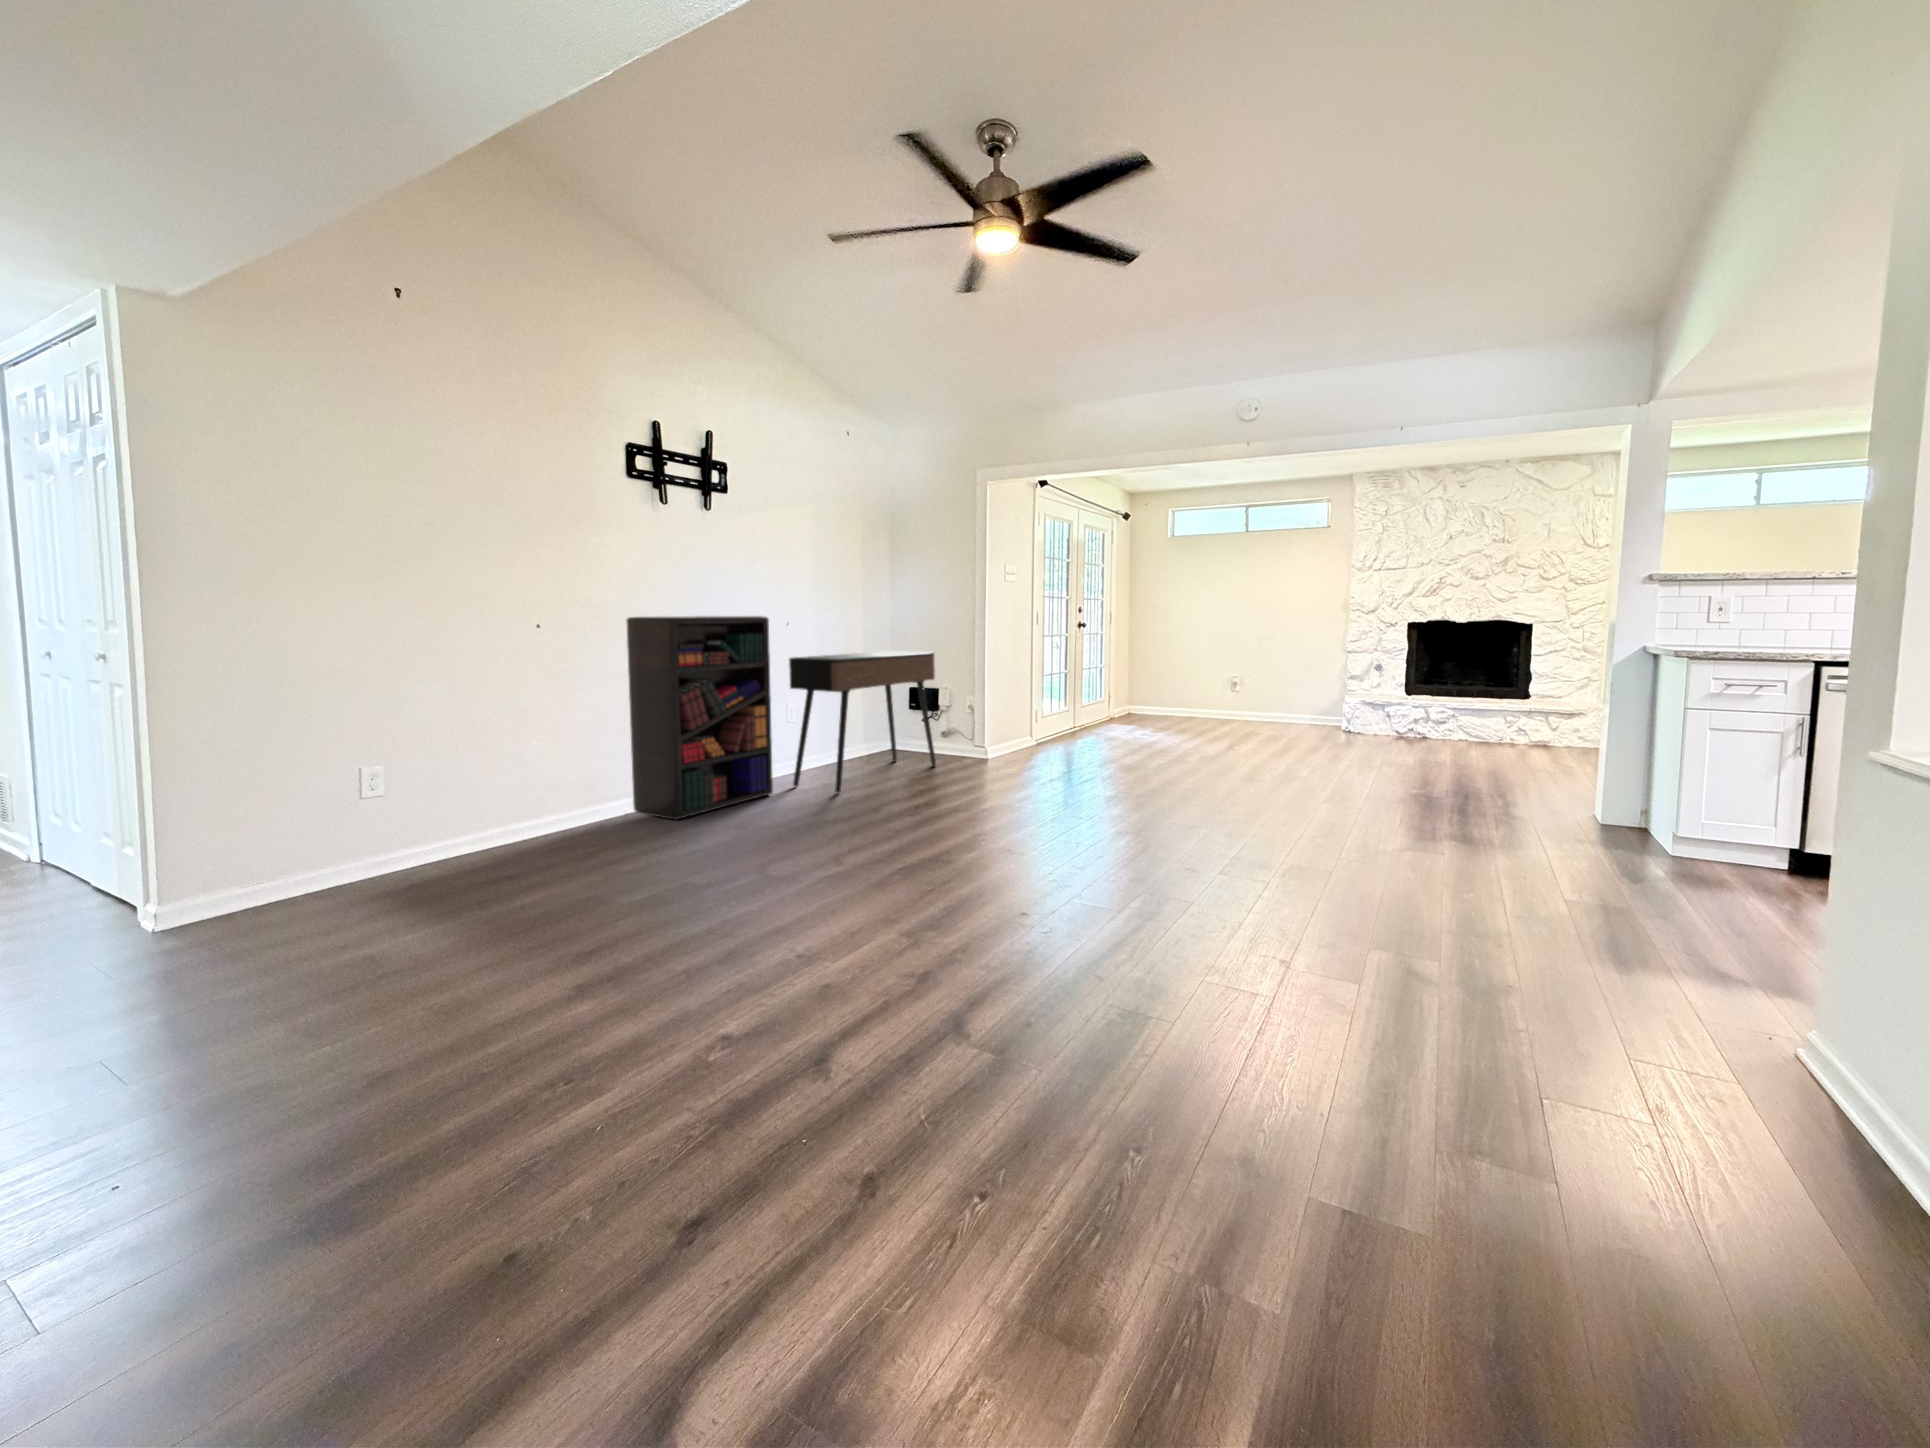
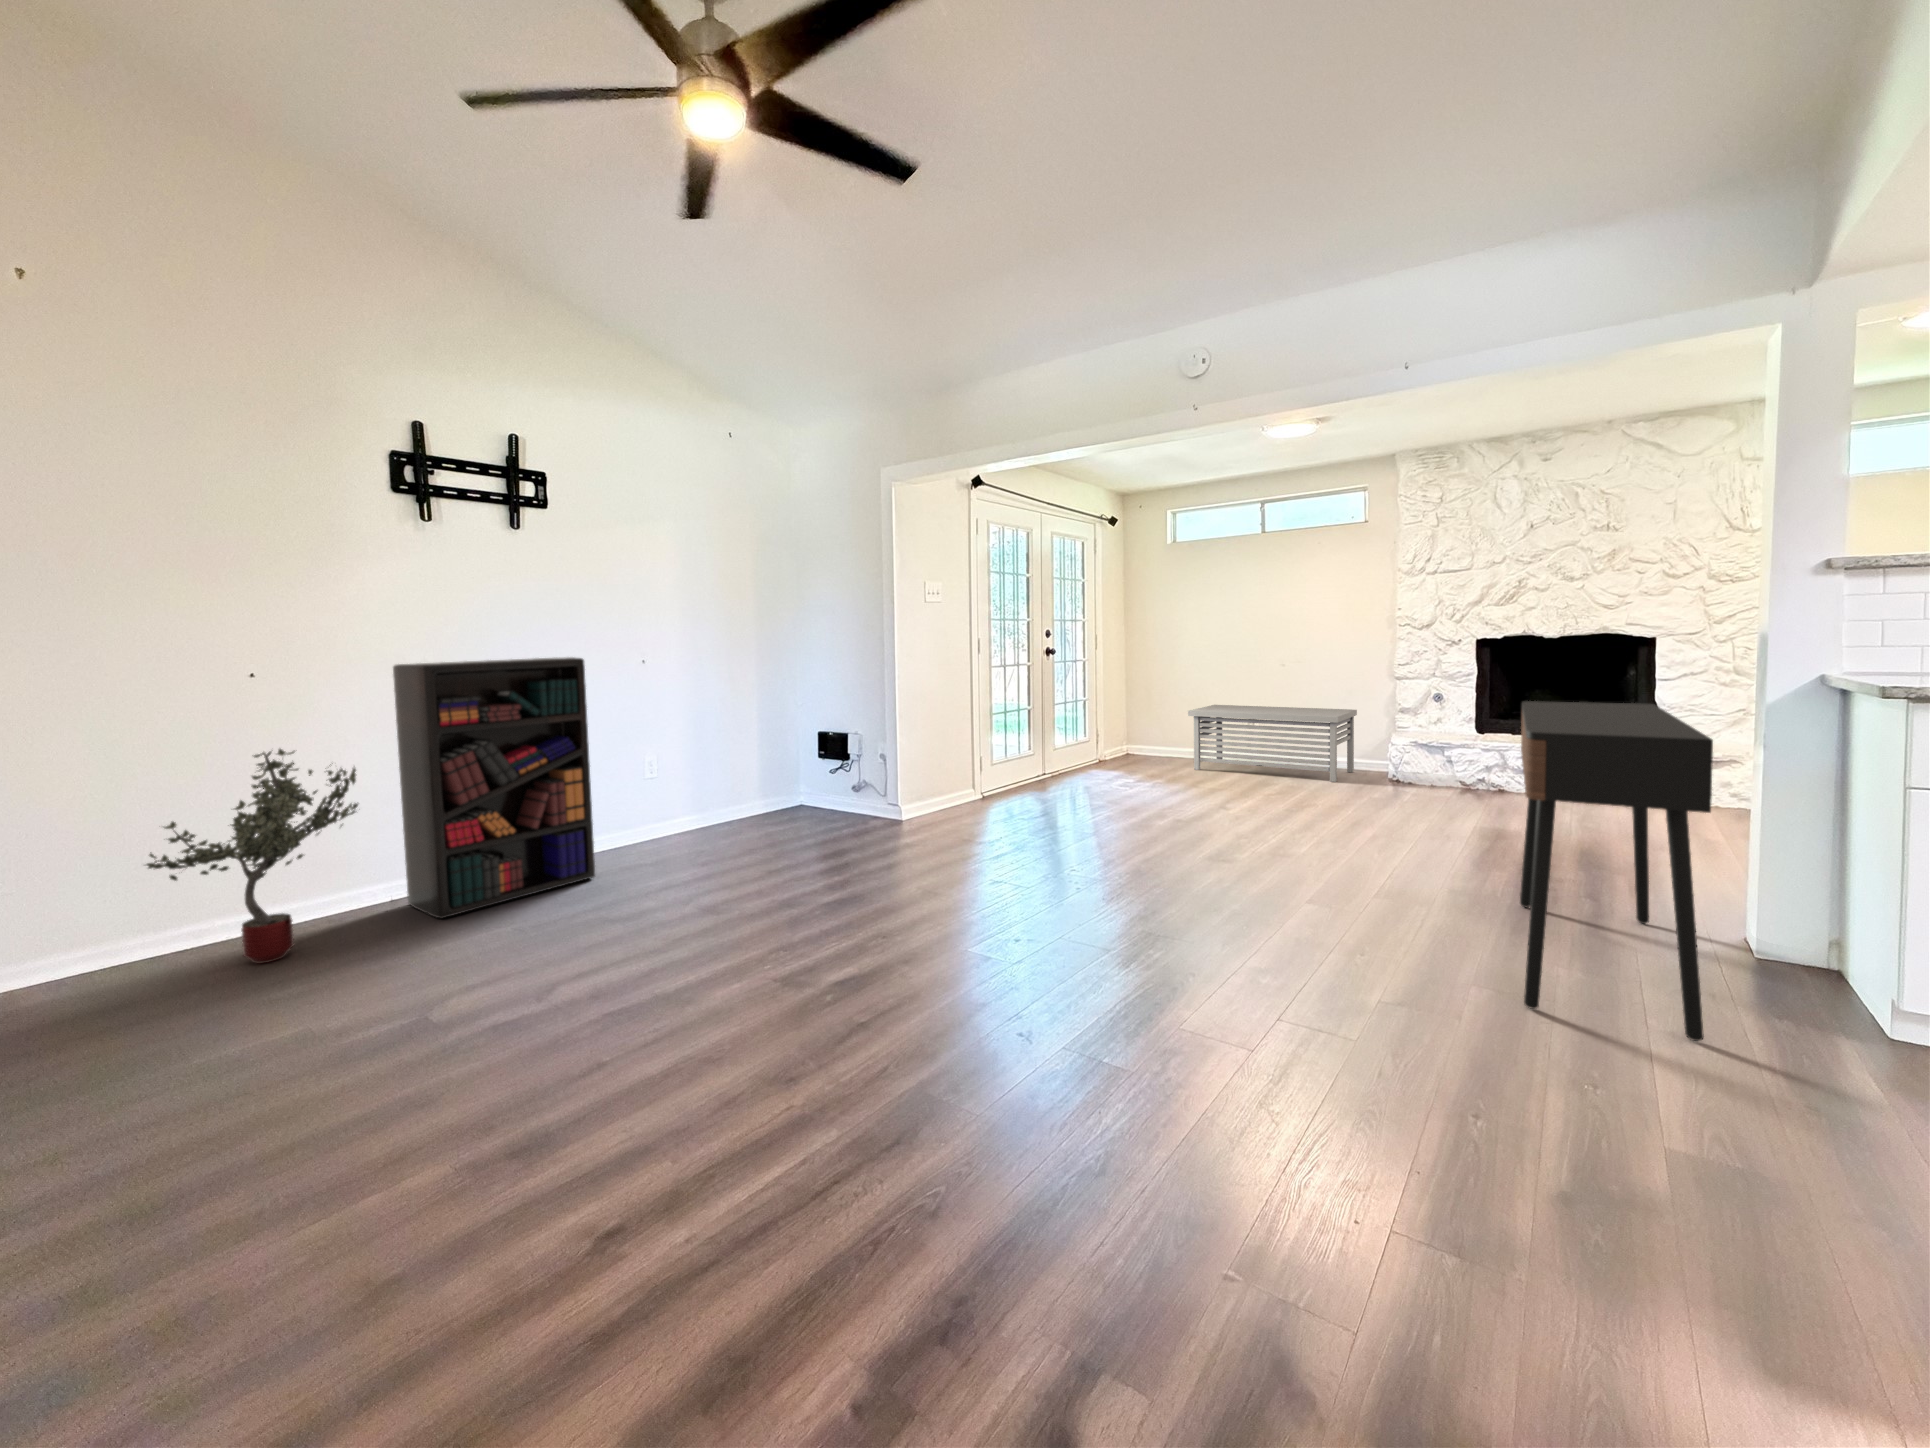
console table: present [789,651,936,793] -> present [1520,701,1713,1041]
storage bench: none [1189,673,1318,732] -> present [1188,705,1357,782]
potted tree: none [489,679,626,847] -> present [146,749,358,964]

